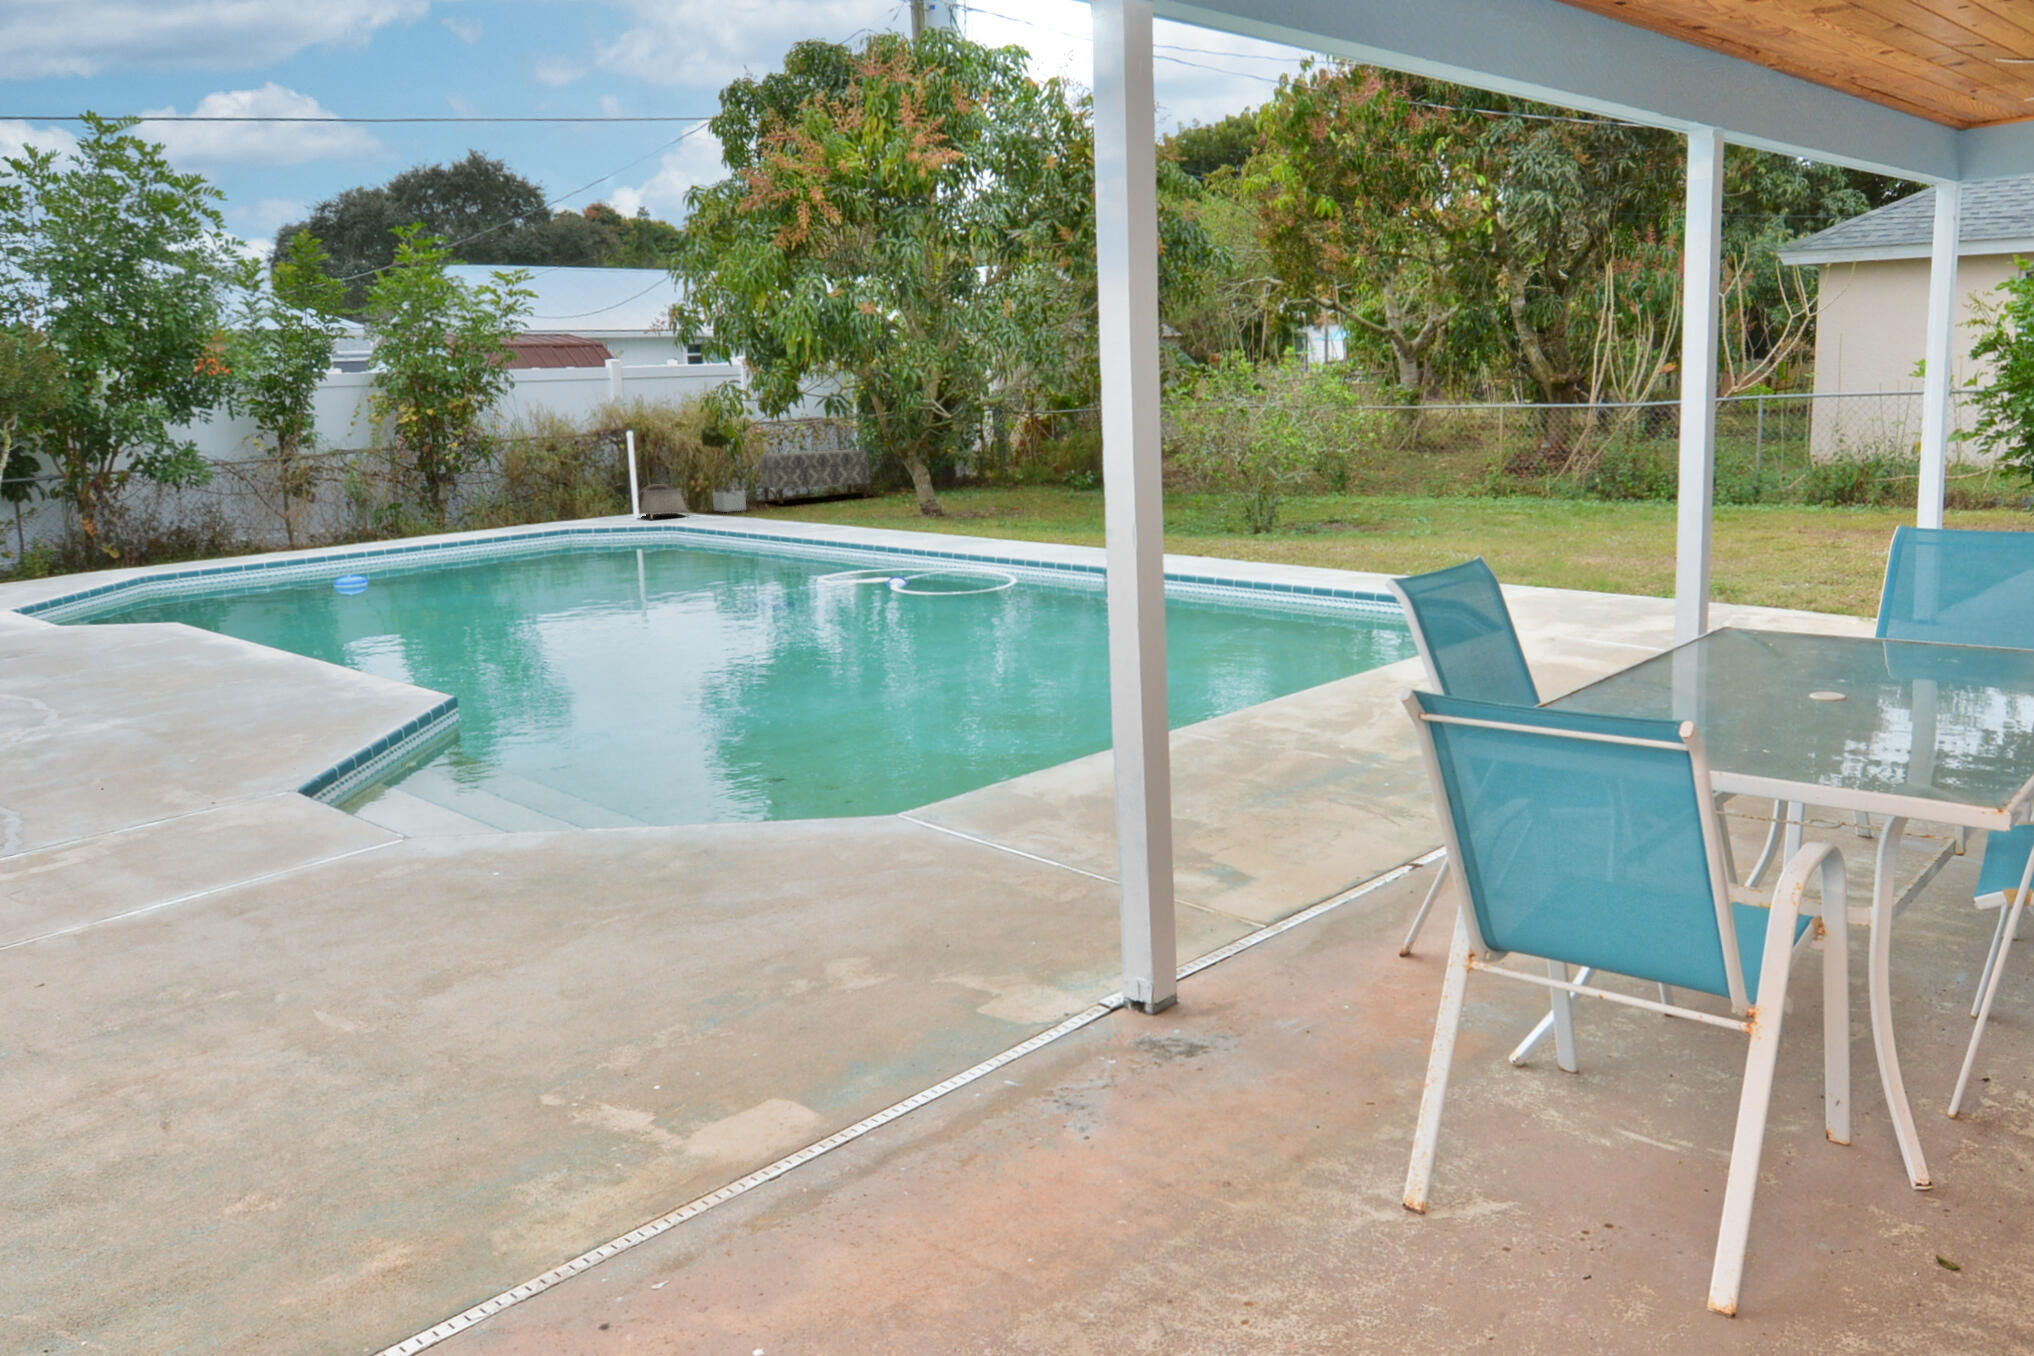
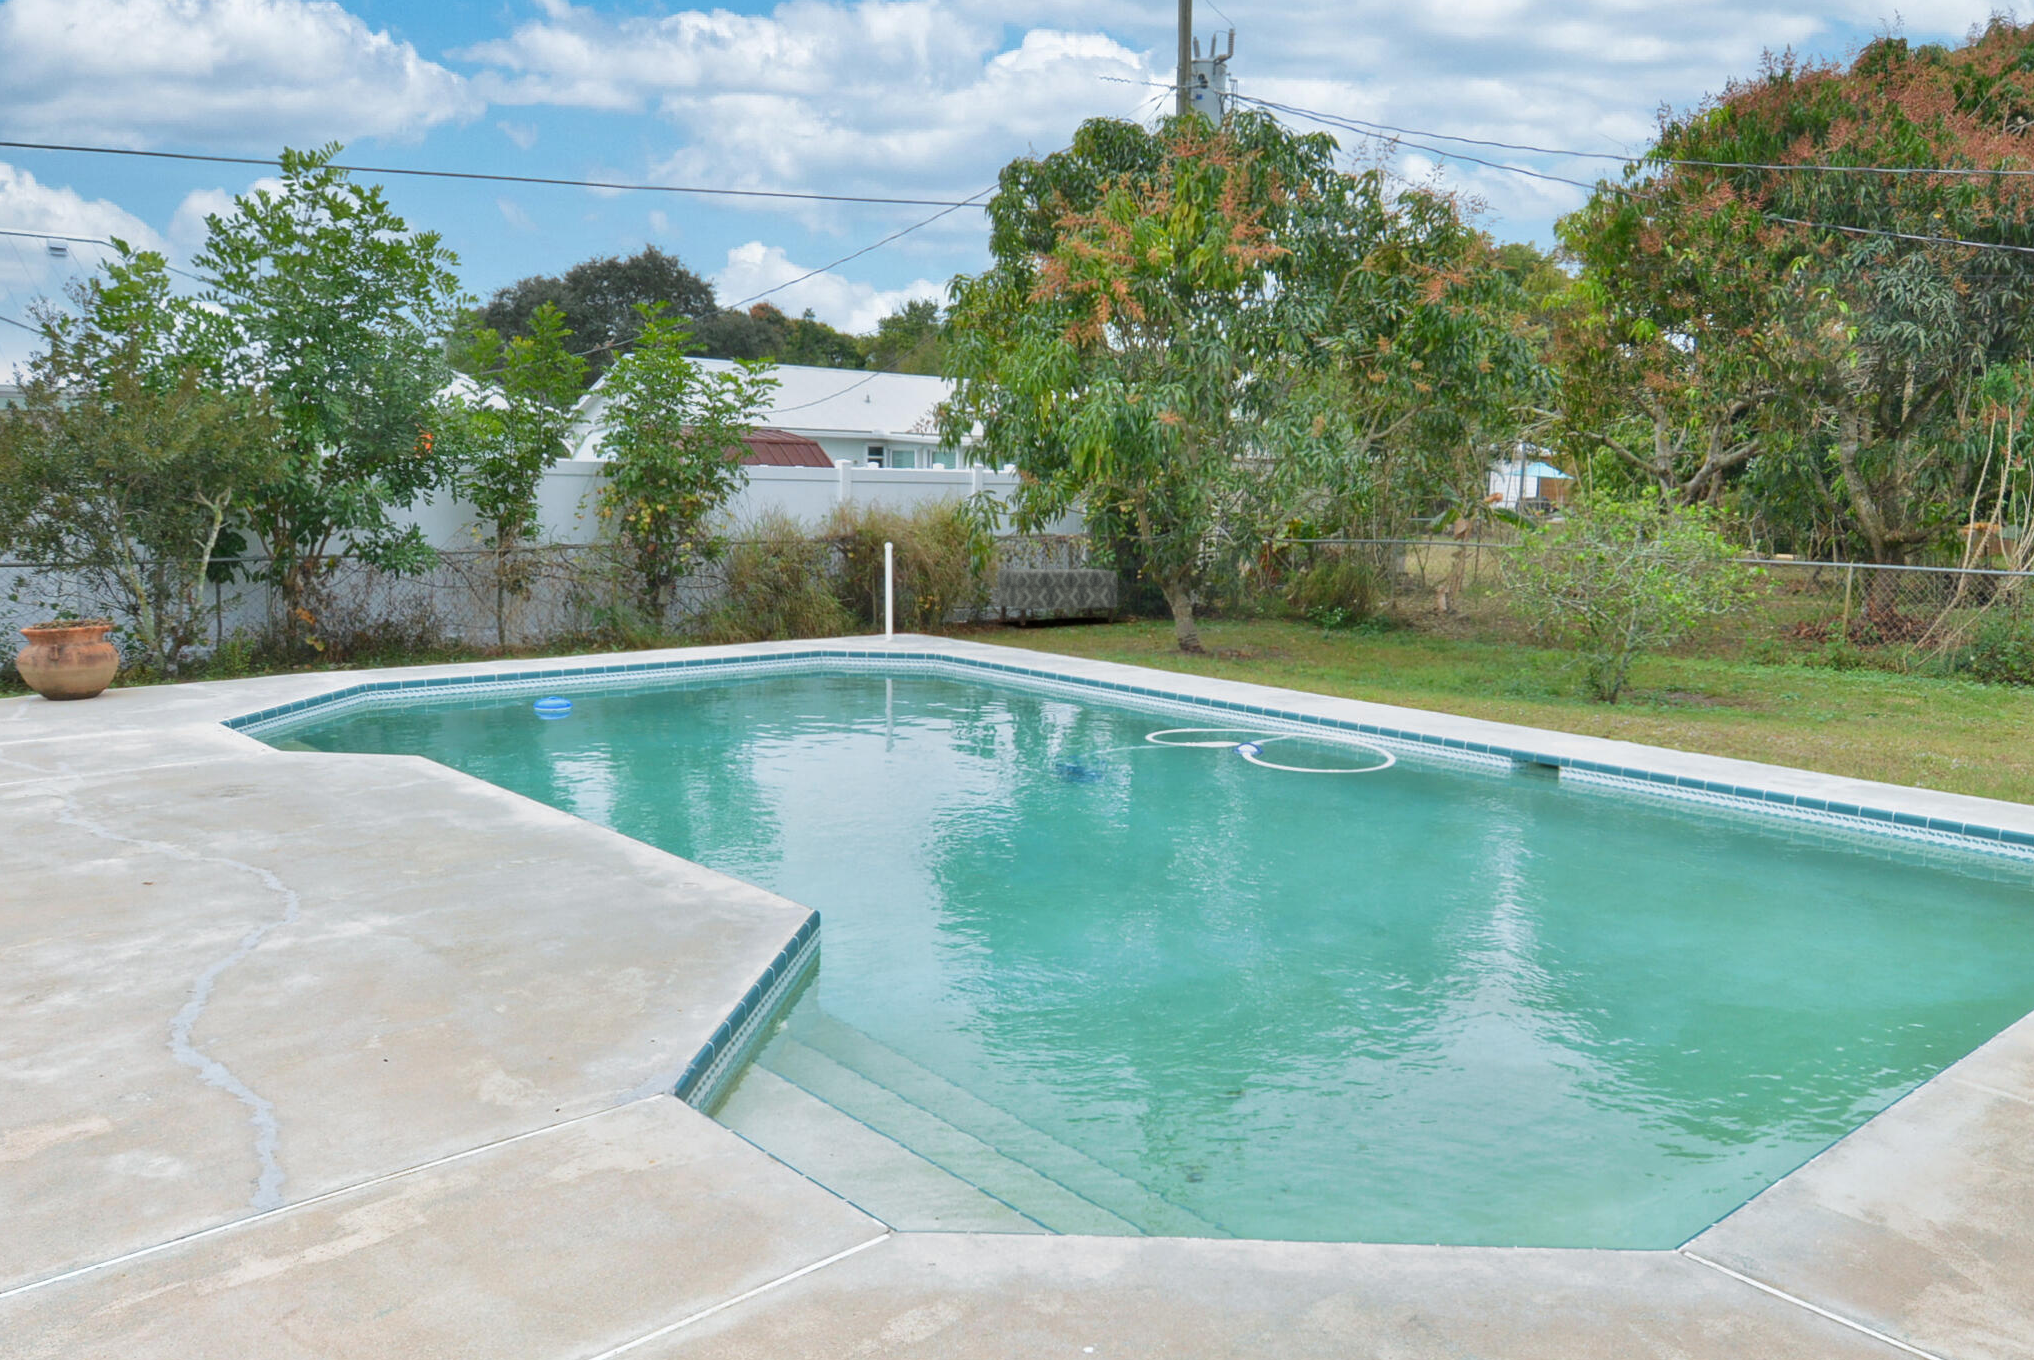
potted tree: present [701,424,746,512] -> none [943,534,987,632]
basket: present [638,484,689,518] -> none [868,598,928,636]

